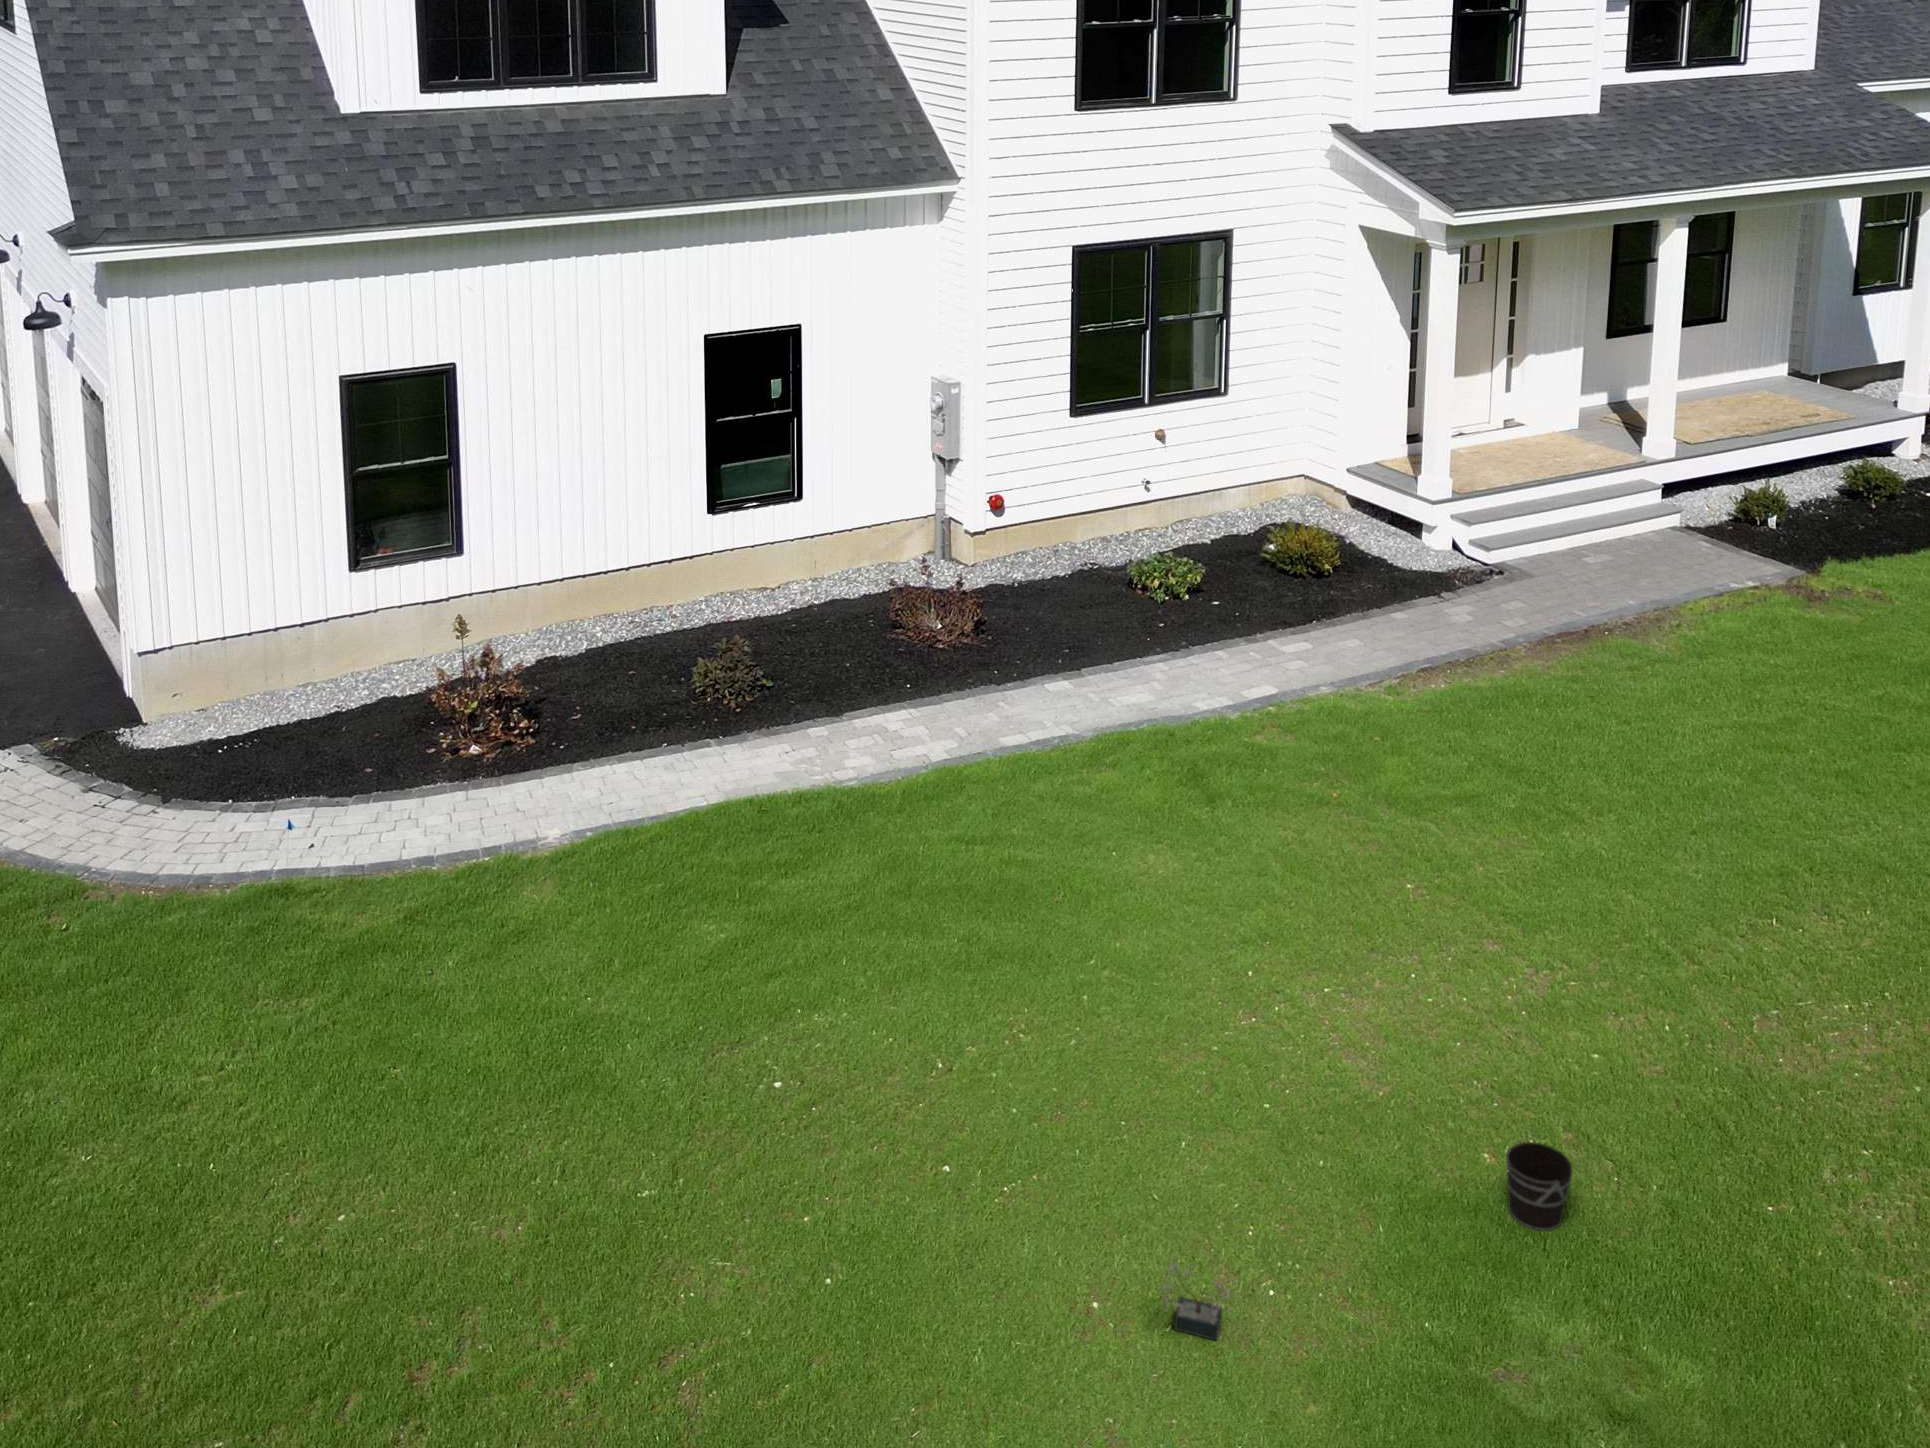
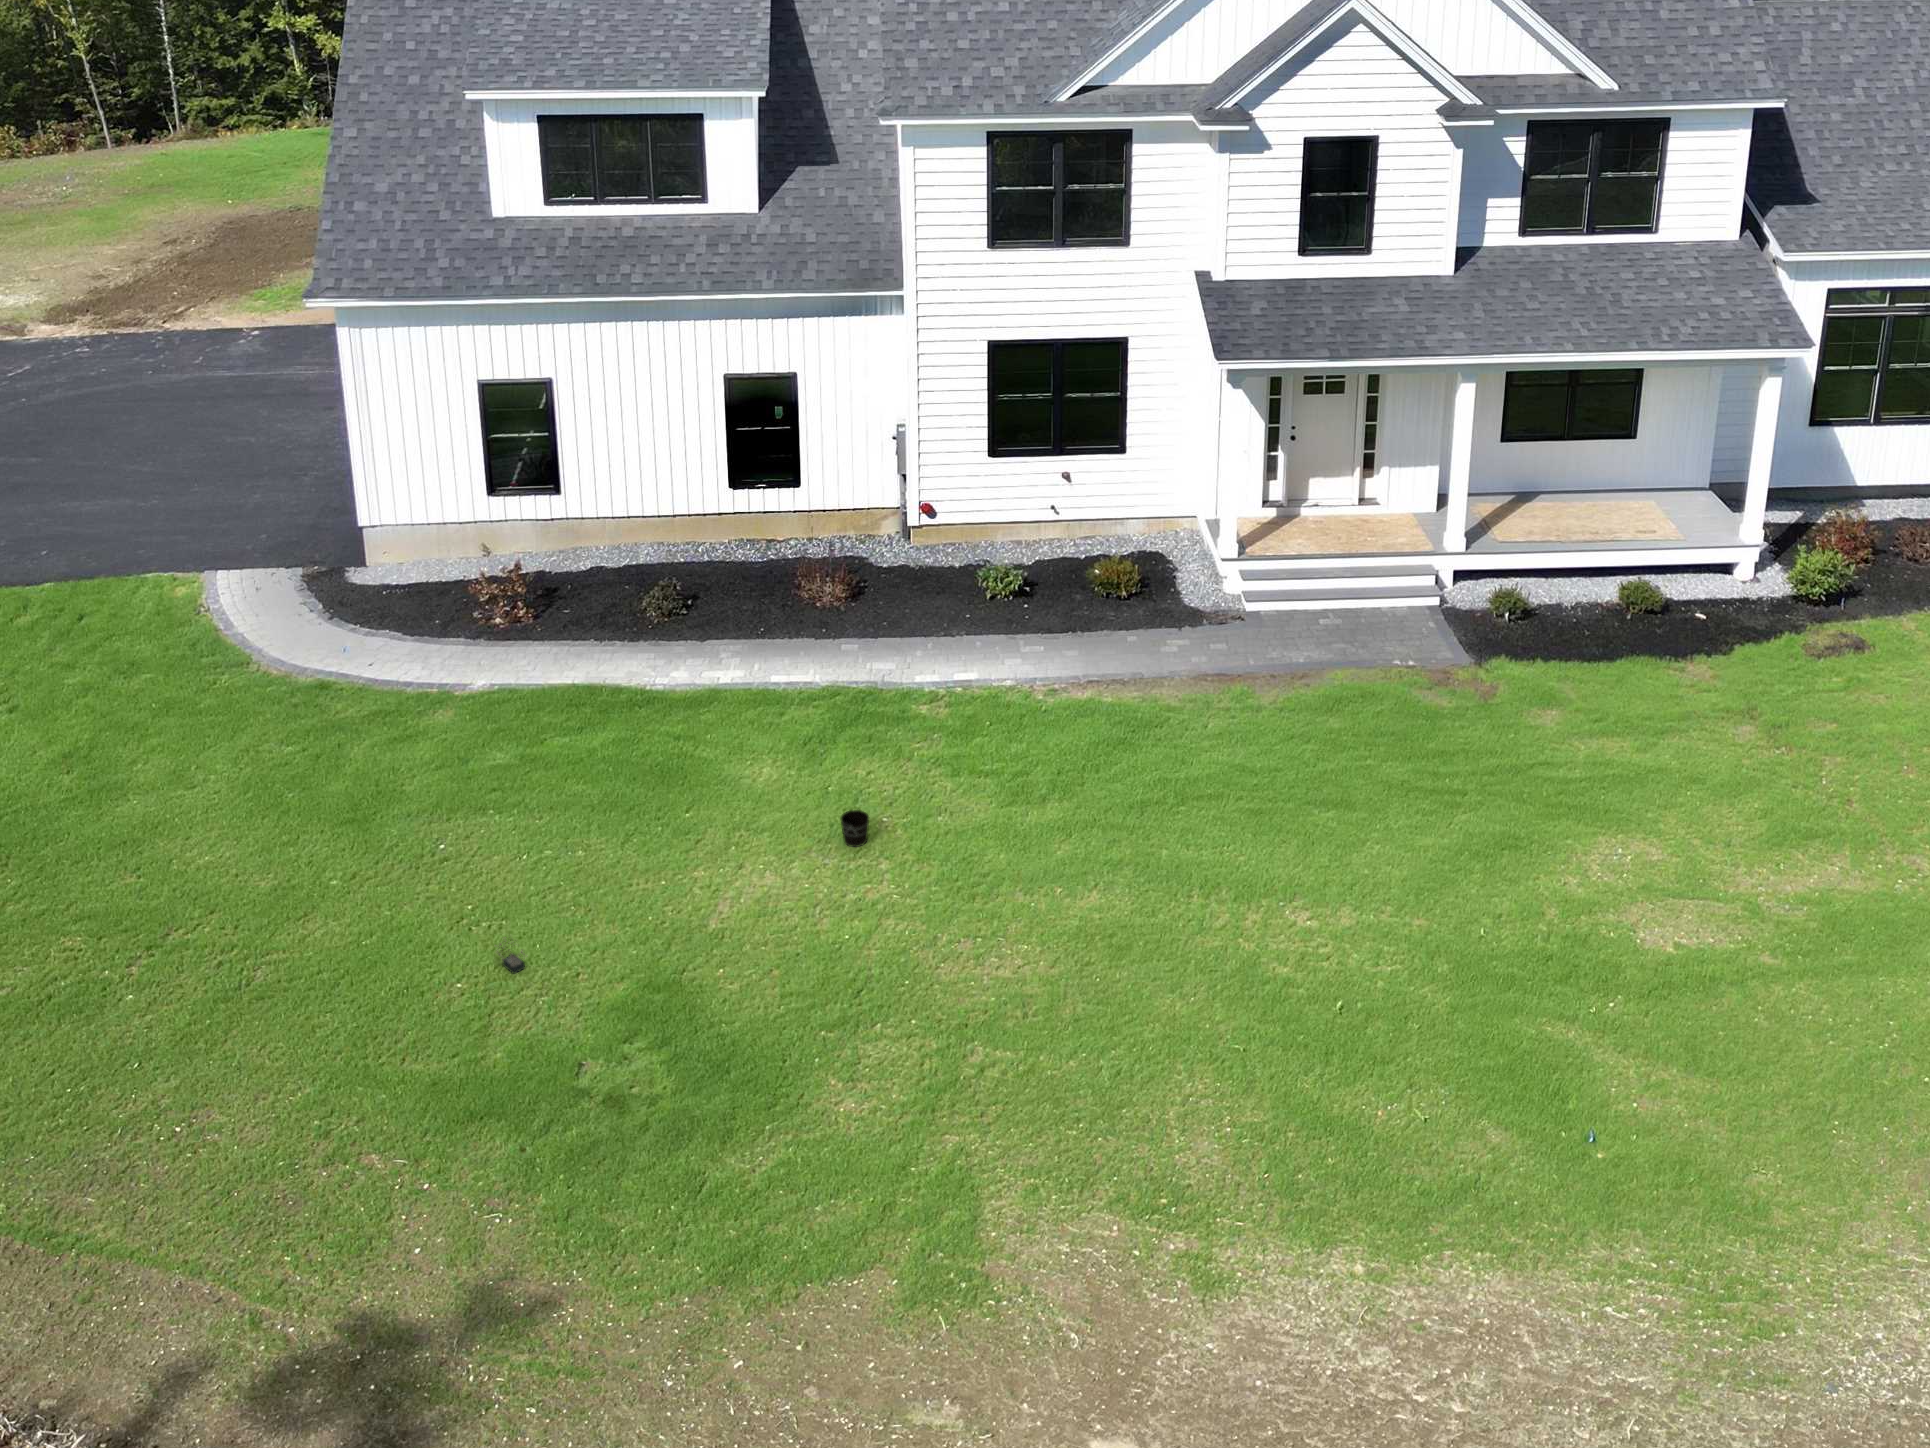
bucket: present [1506,1142,1572,1231] -> present [840,810,869,847]

